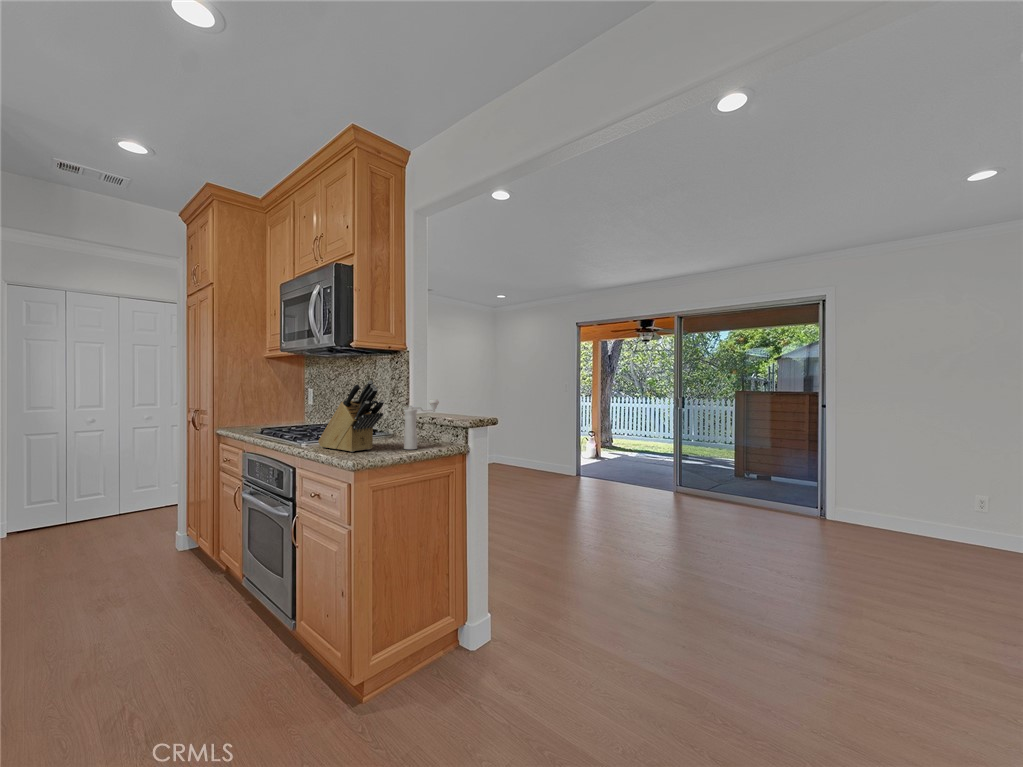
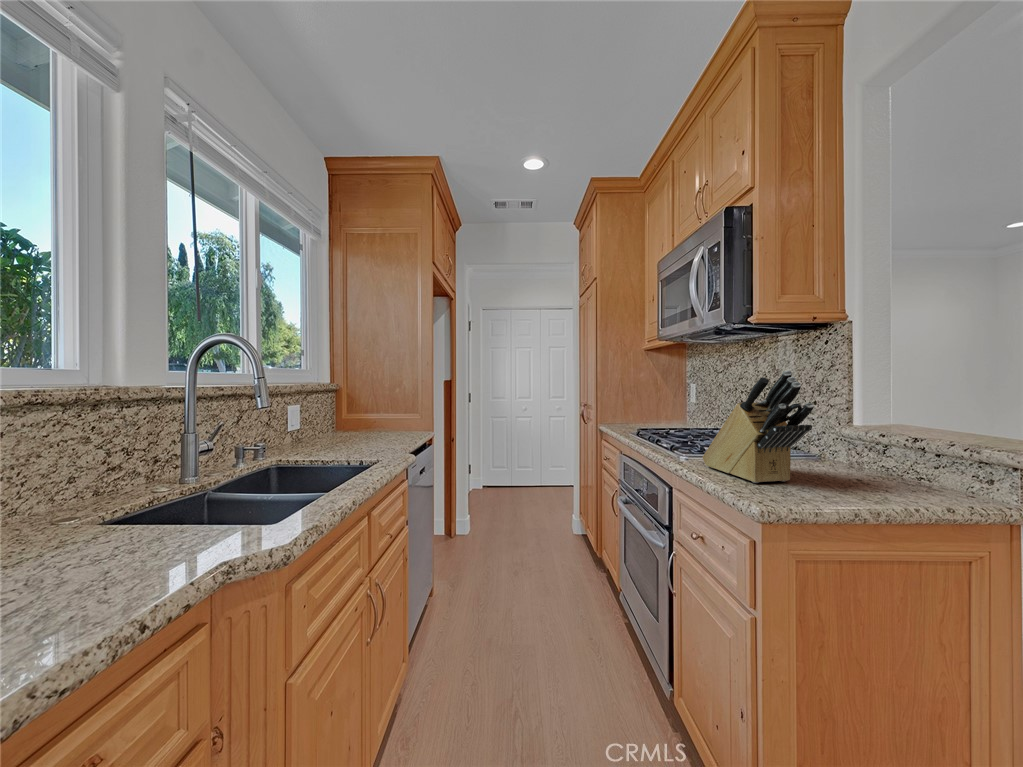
pepper mill: present [404,400,439,450] -> none [852,404,931,493]

